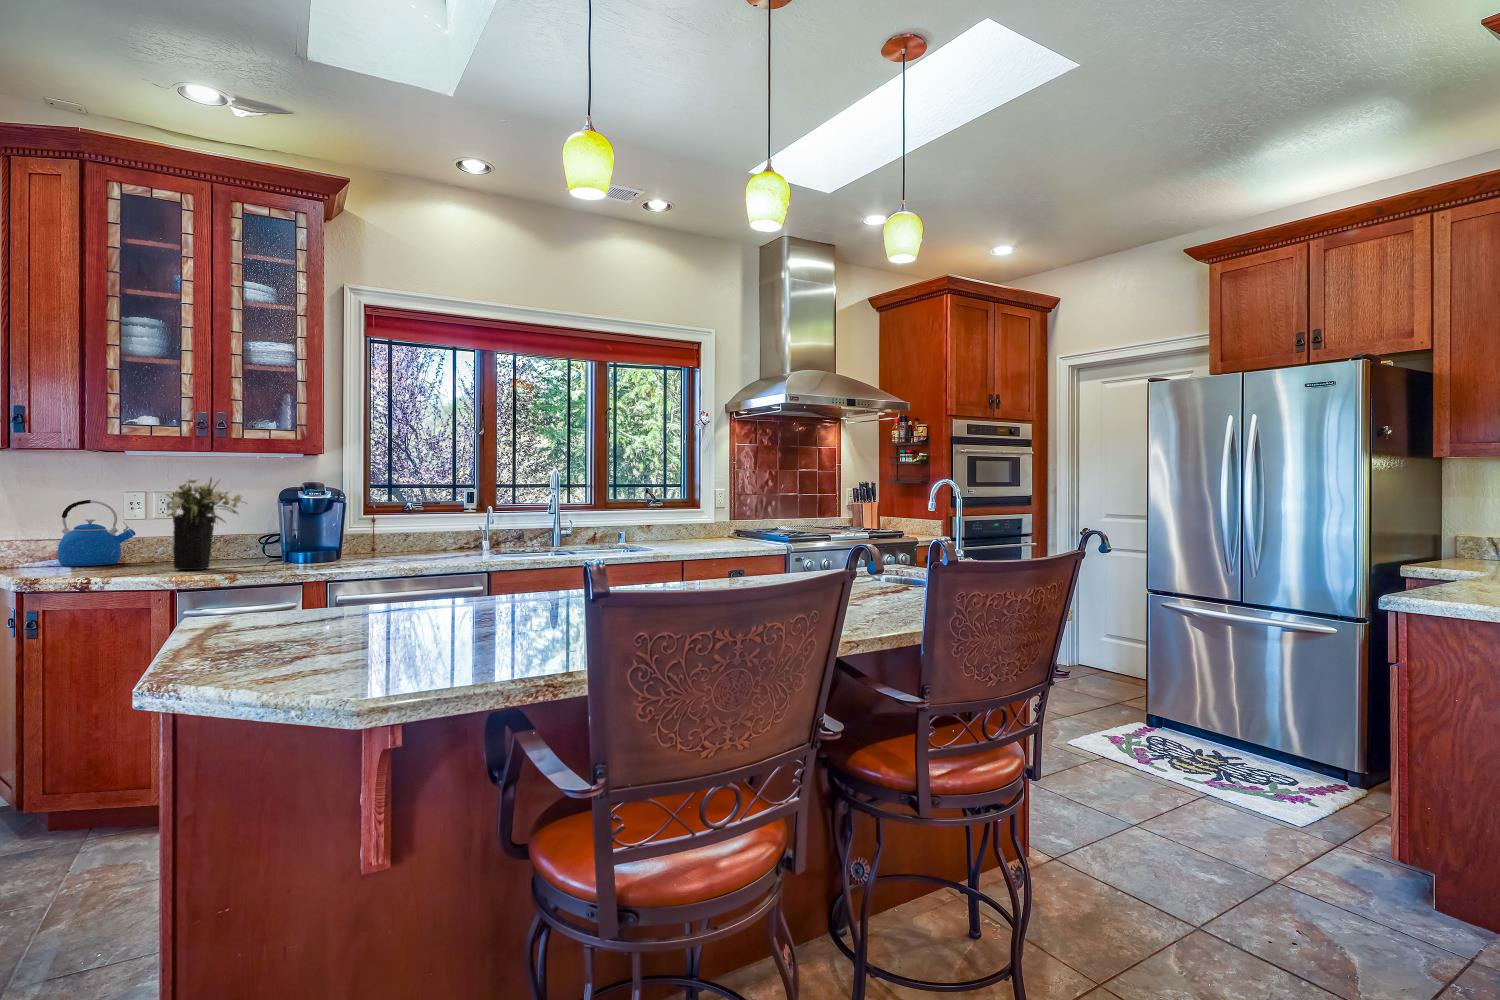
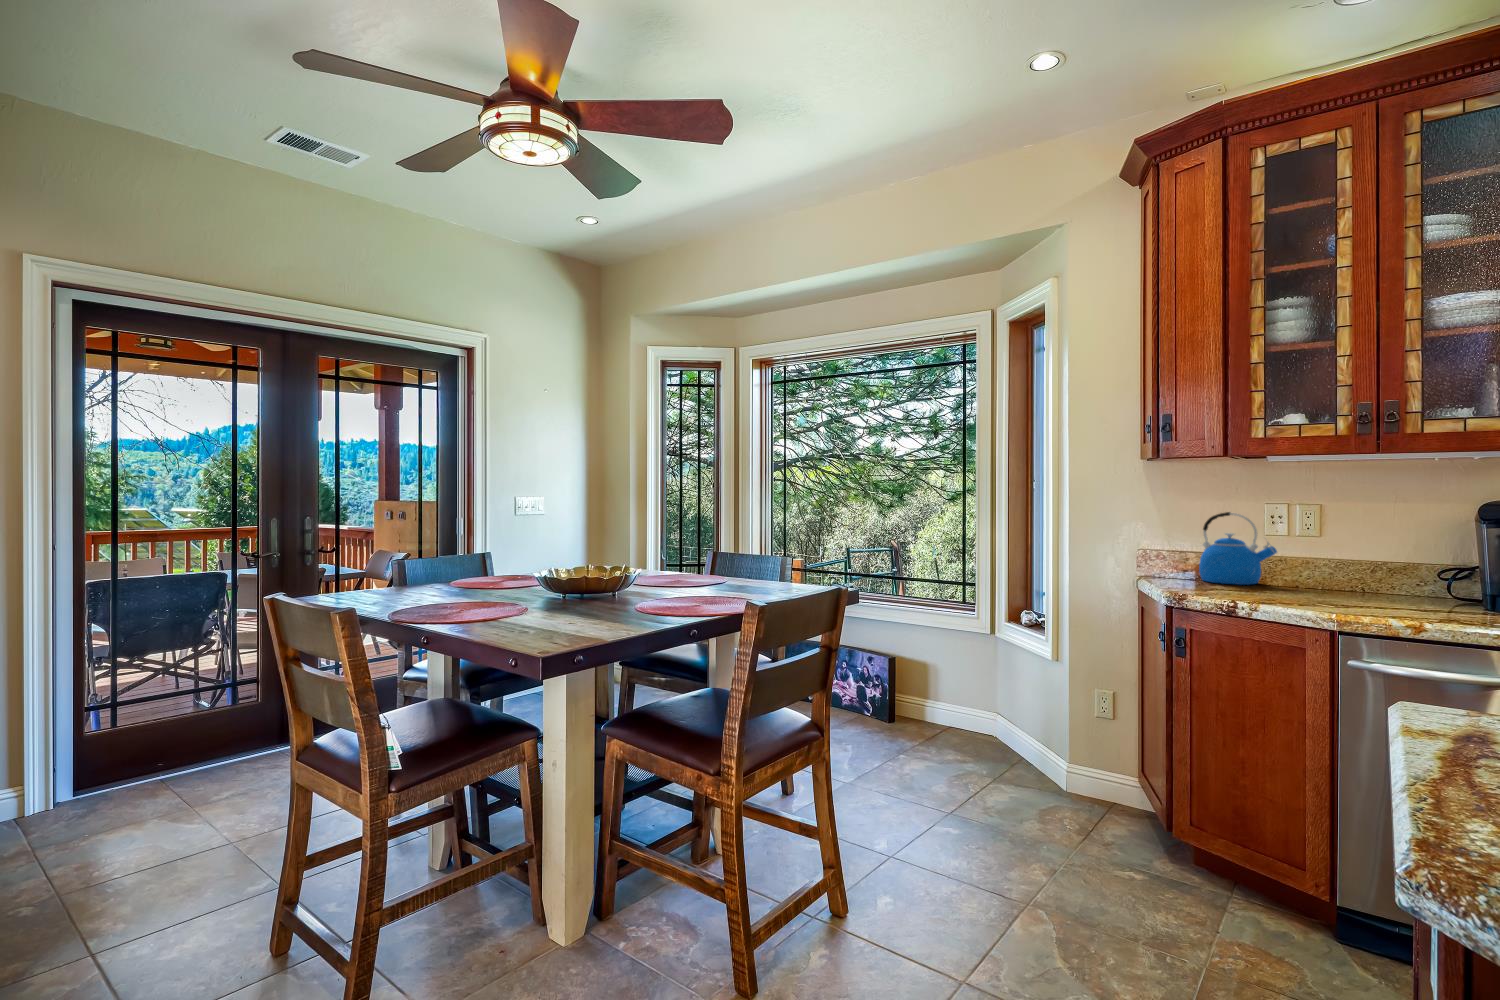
flower arrangement: present [165,478,242,570] -> none [1308,484,1435,607]

